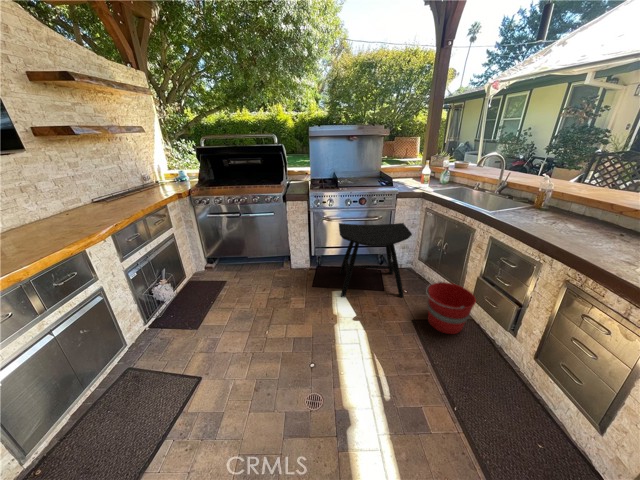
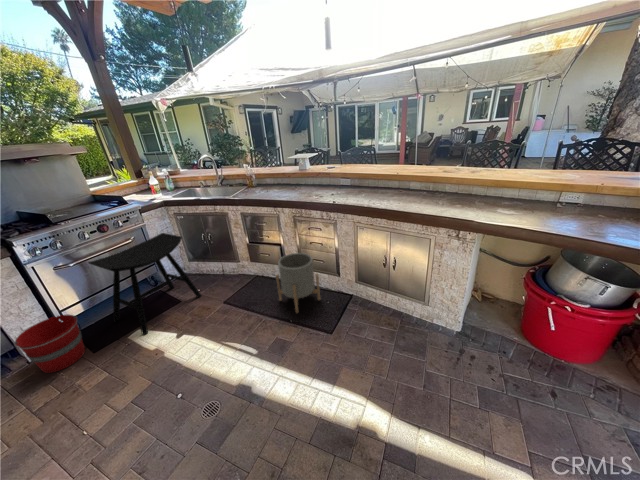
bucket: present [427,282,476,334] -> present [14,315,85,373]
planter: none [471,325,560,429] -> present [276,253,320,313]

